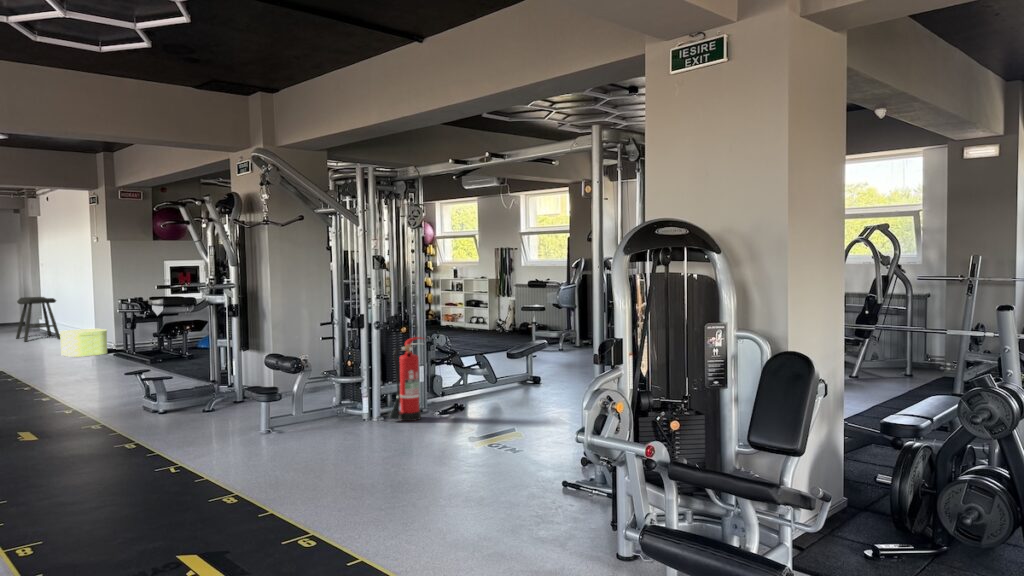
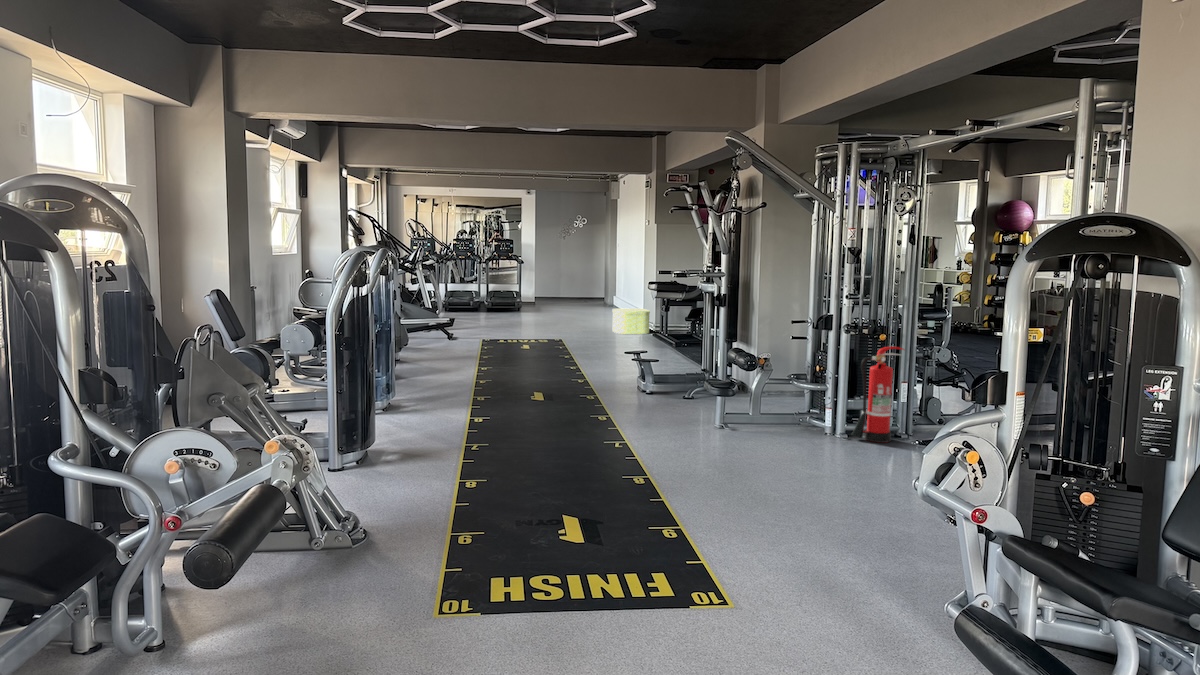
stool: present [16,297,60,342] -> none [591,275,624,316]

